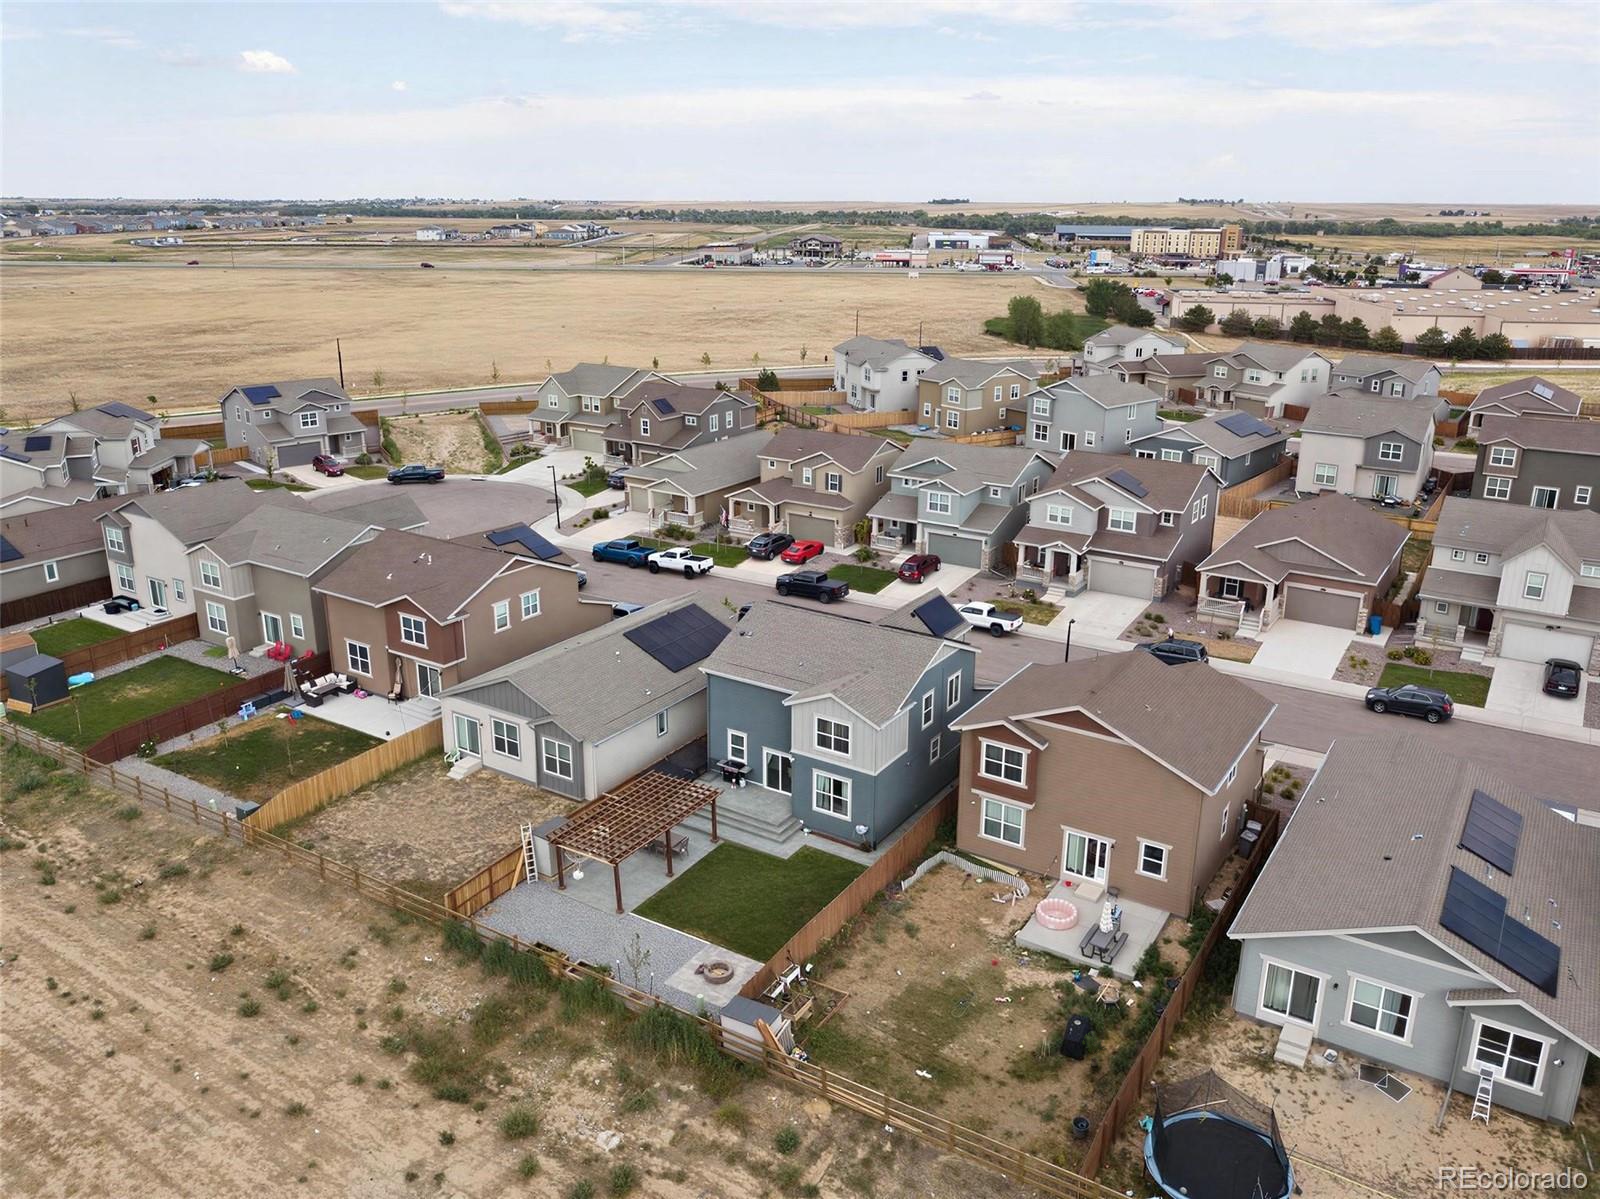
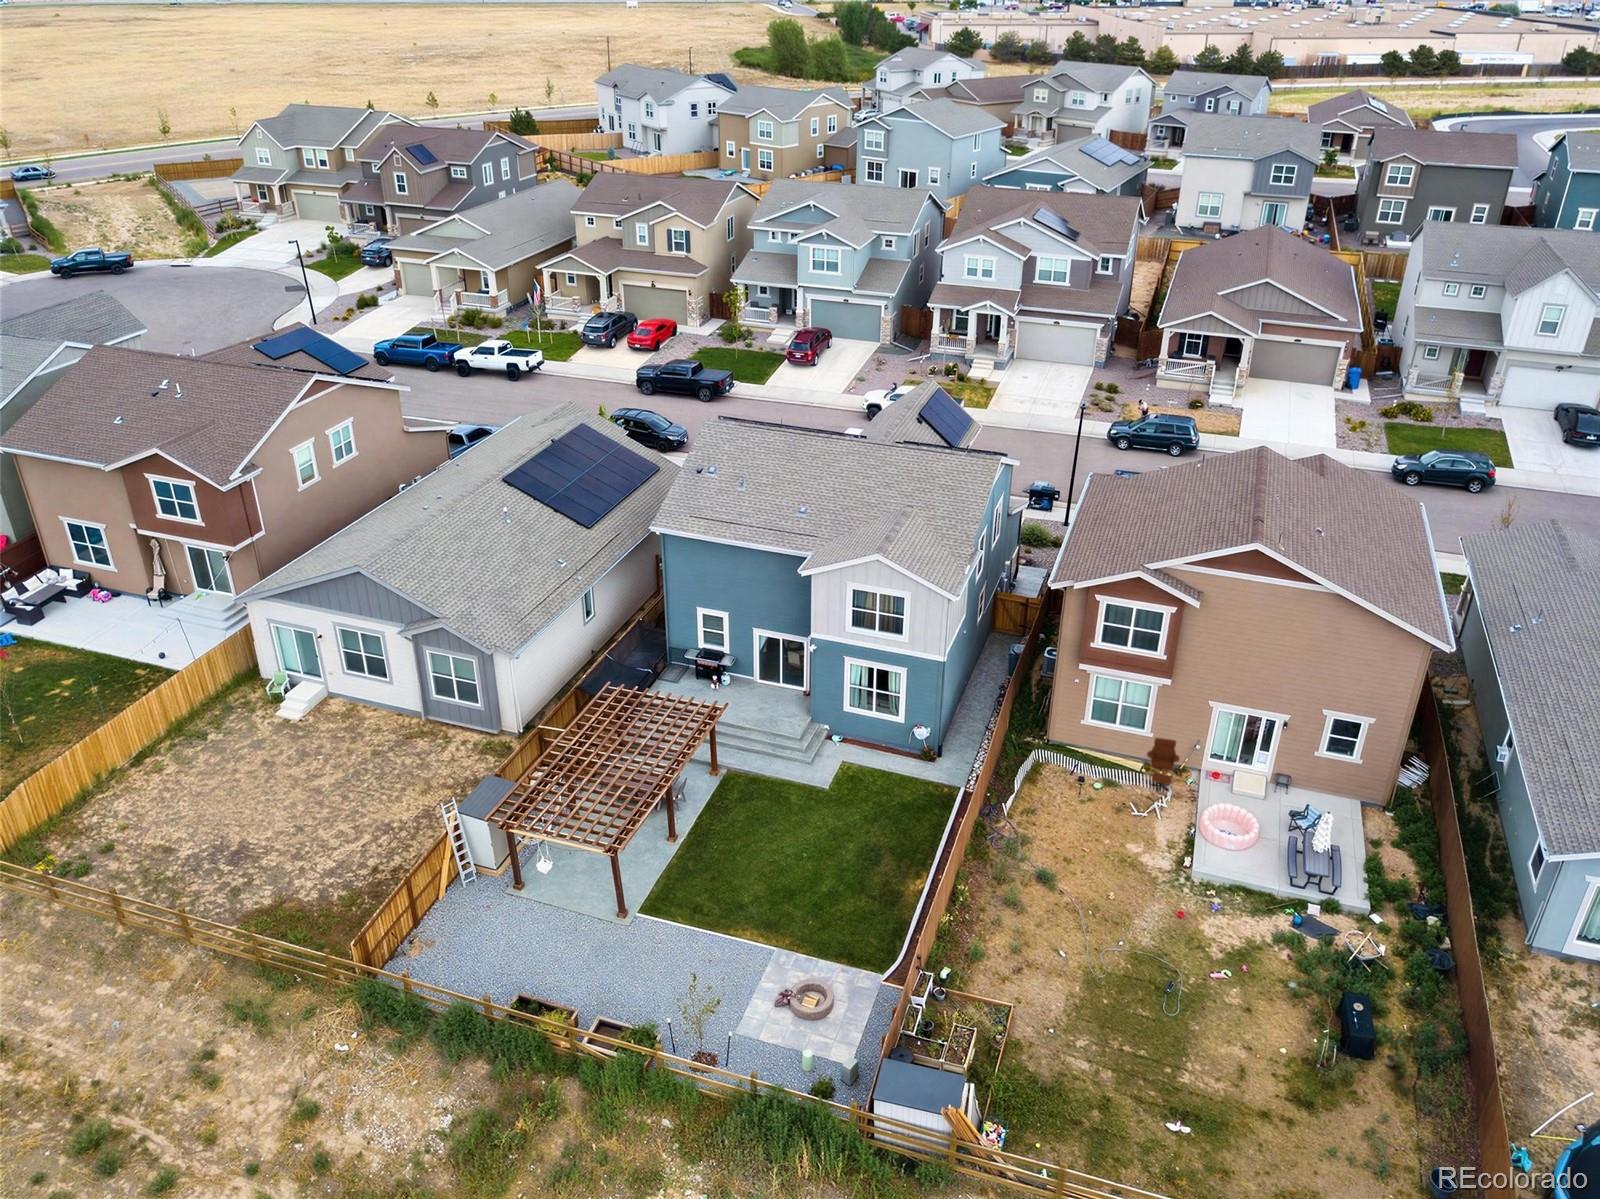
lounge chair: none [1016,849,1041,889] -> present [1147,738,1180,789]

